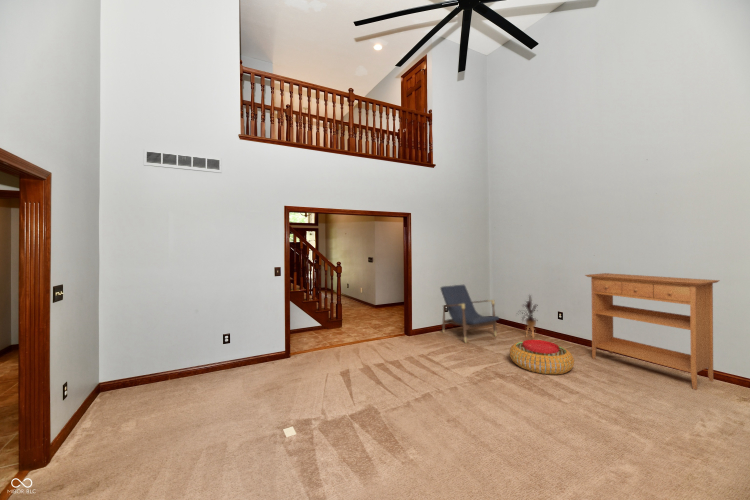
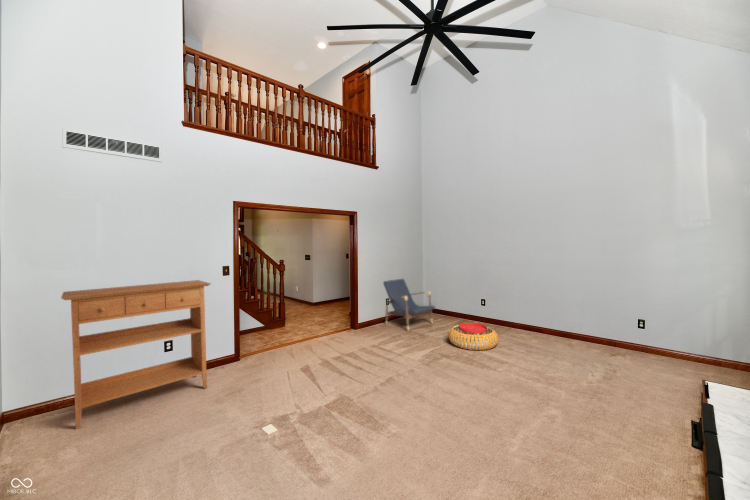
console table: present [585,273,719,390] -> present [61,280,210,429]
house plant: present [522,297,538,335] -> none [447,285,466,323]

